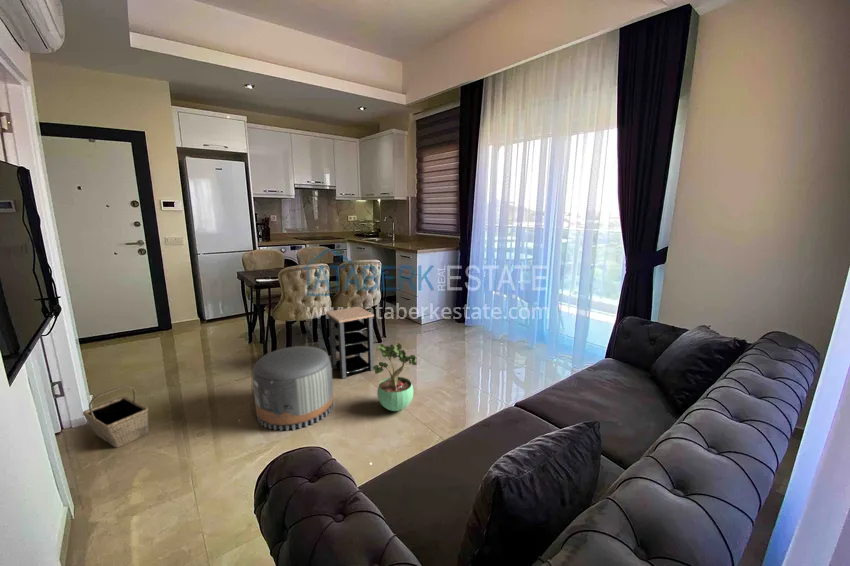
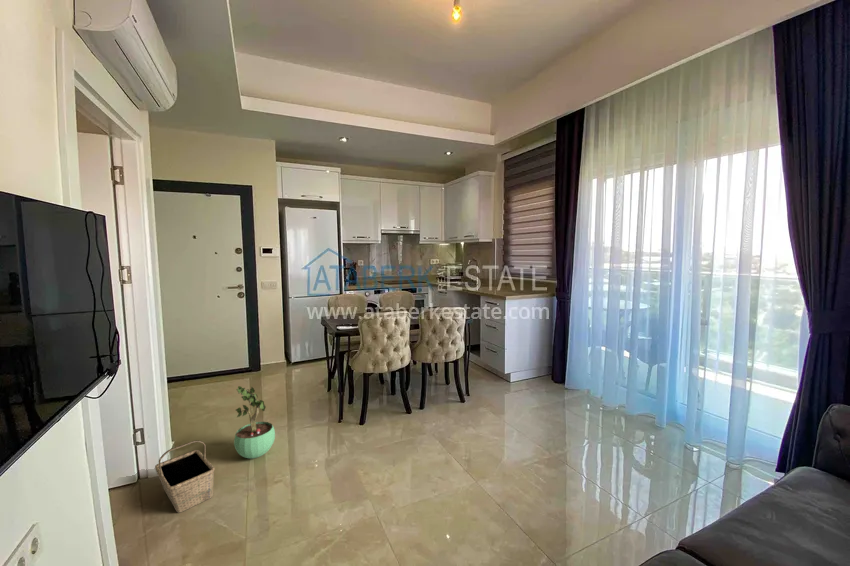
side table: present [326,307,374,379] -> none [405,360,459,447]
potted plant: present [373,343,417,411] -> present [234,386,275,458]
pouf: present [253,346,333,431] -> none [321,407,410,517]

